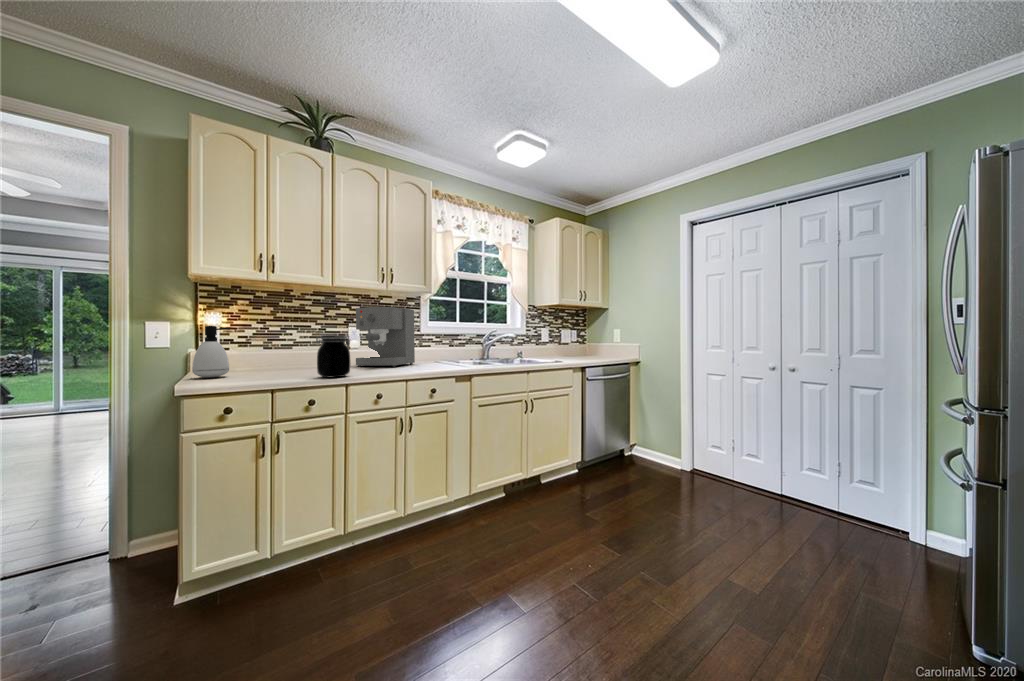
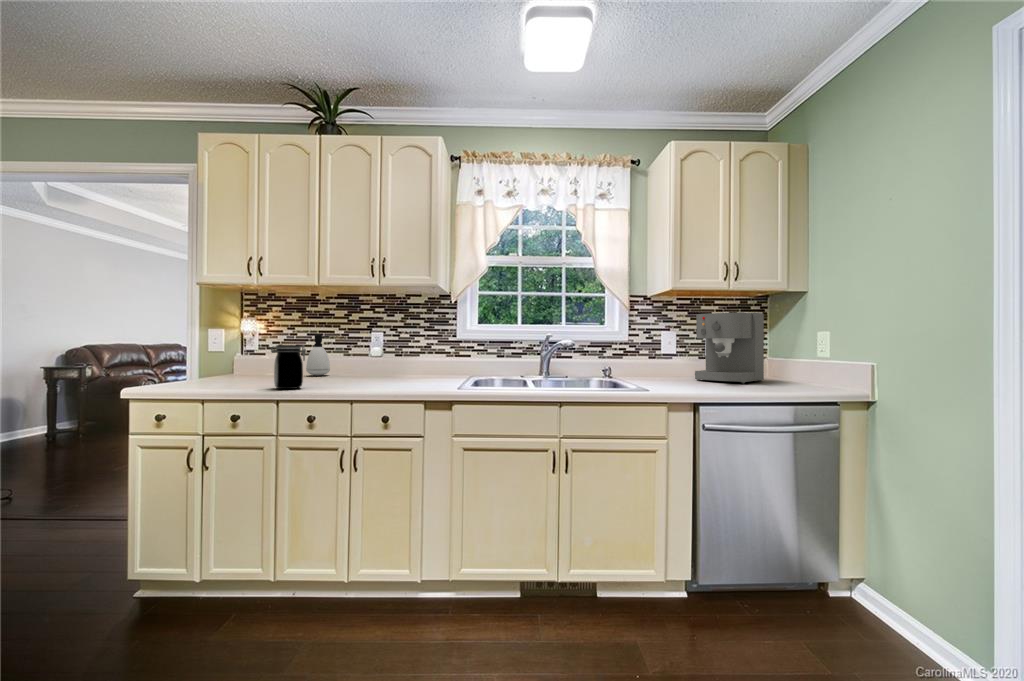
coffee maker: present [356,307,415,367] -> present [695,312,764,383]
soap dispenser: present [192,326,230,378] -> present [306,334,330,376]

